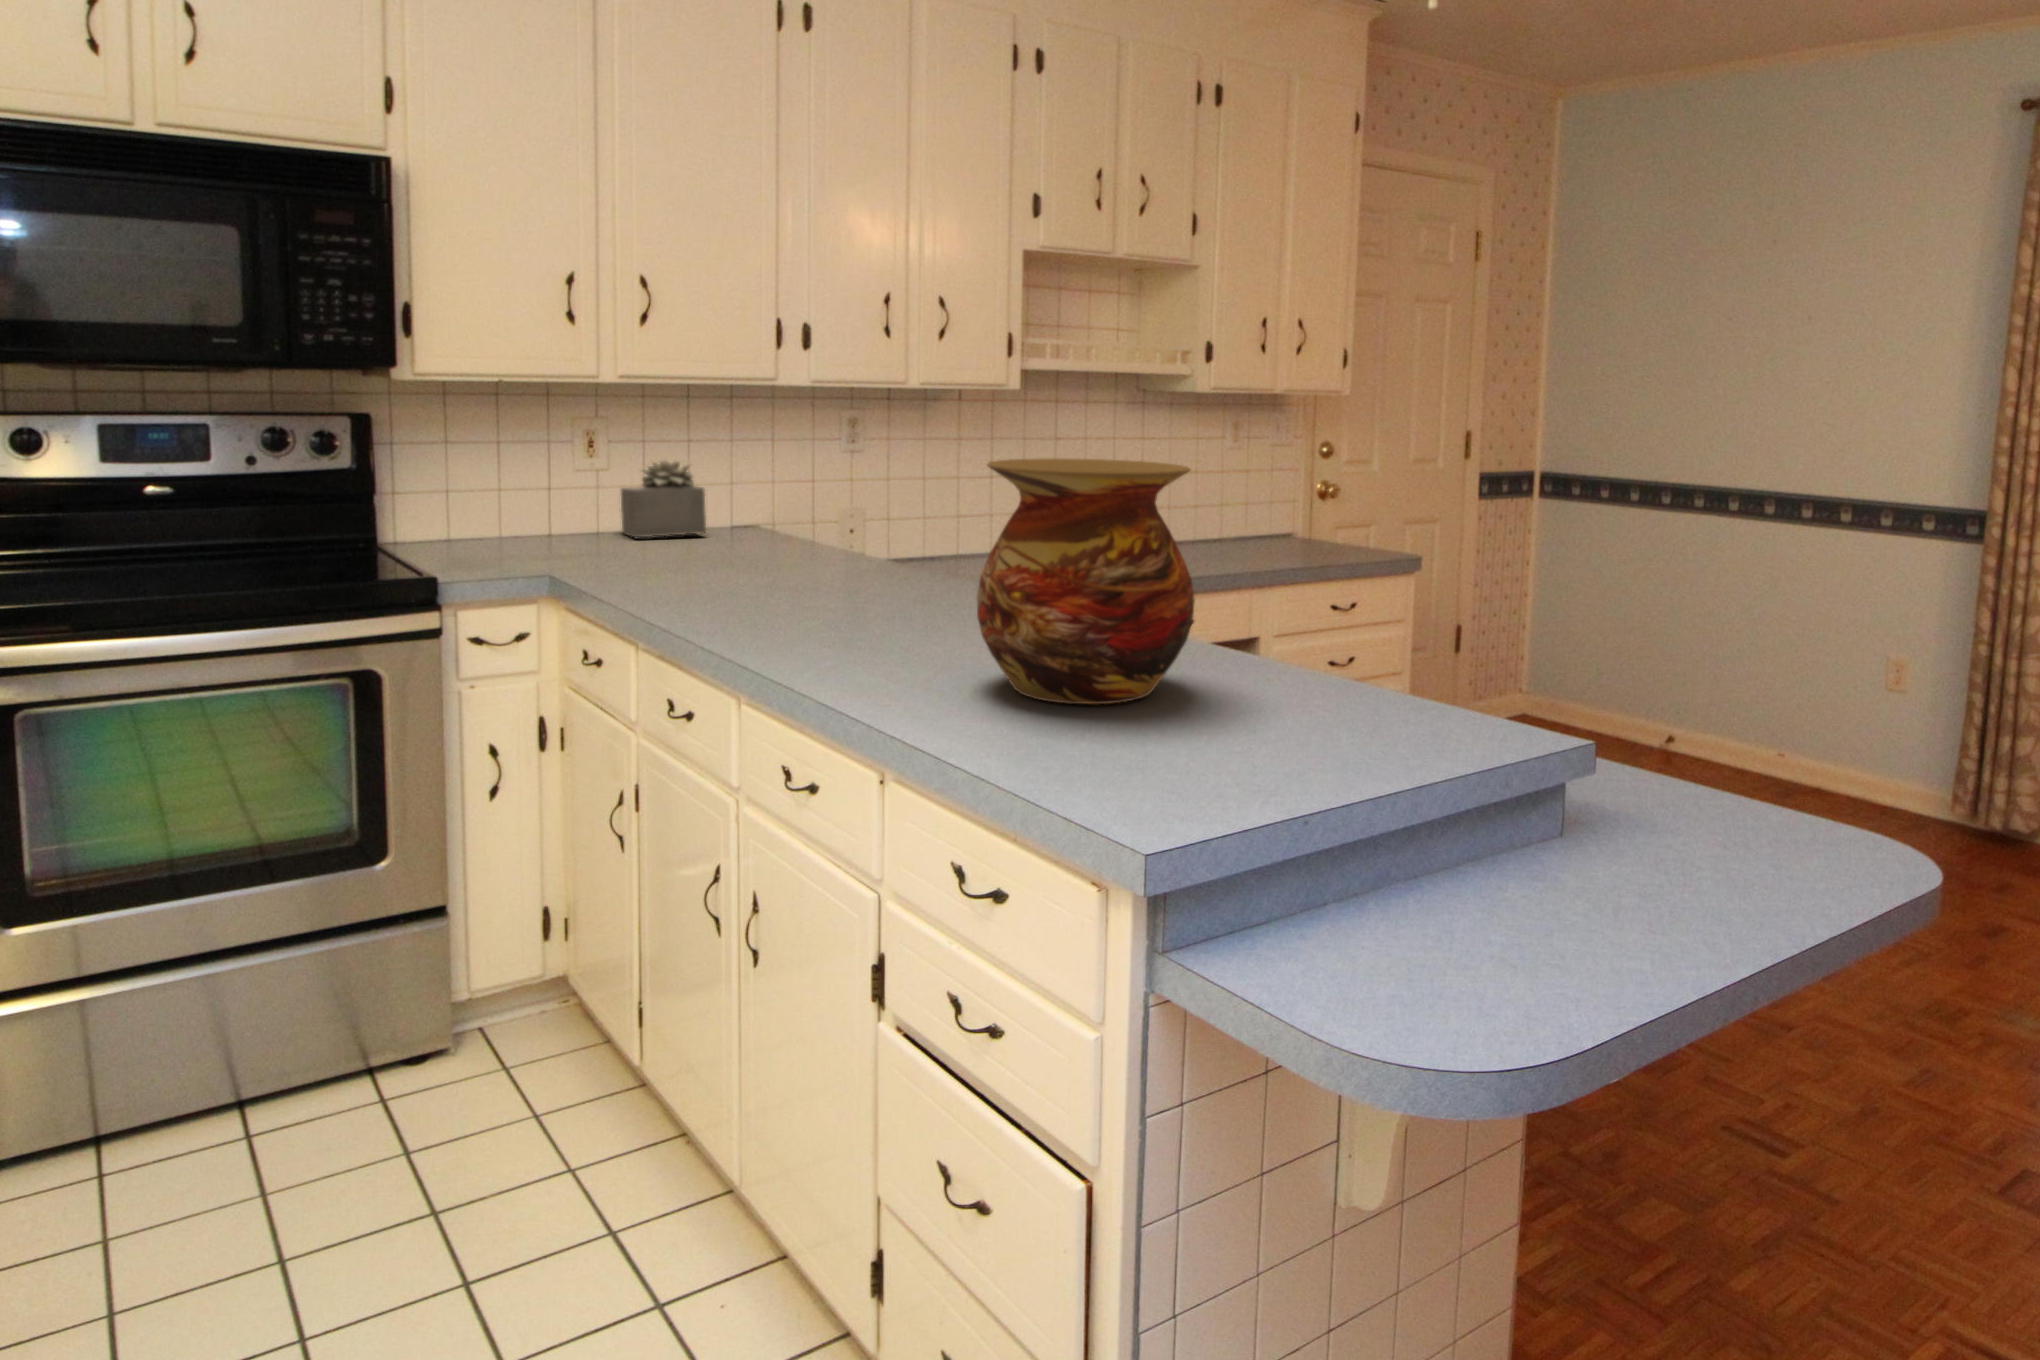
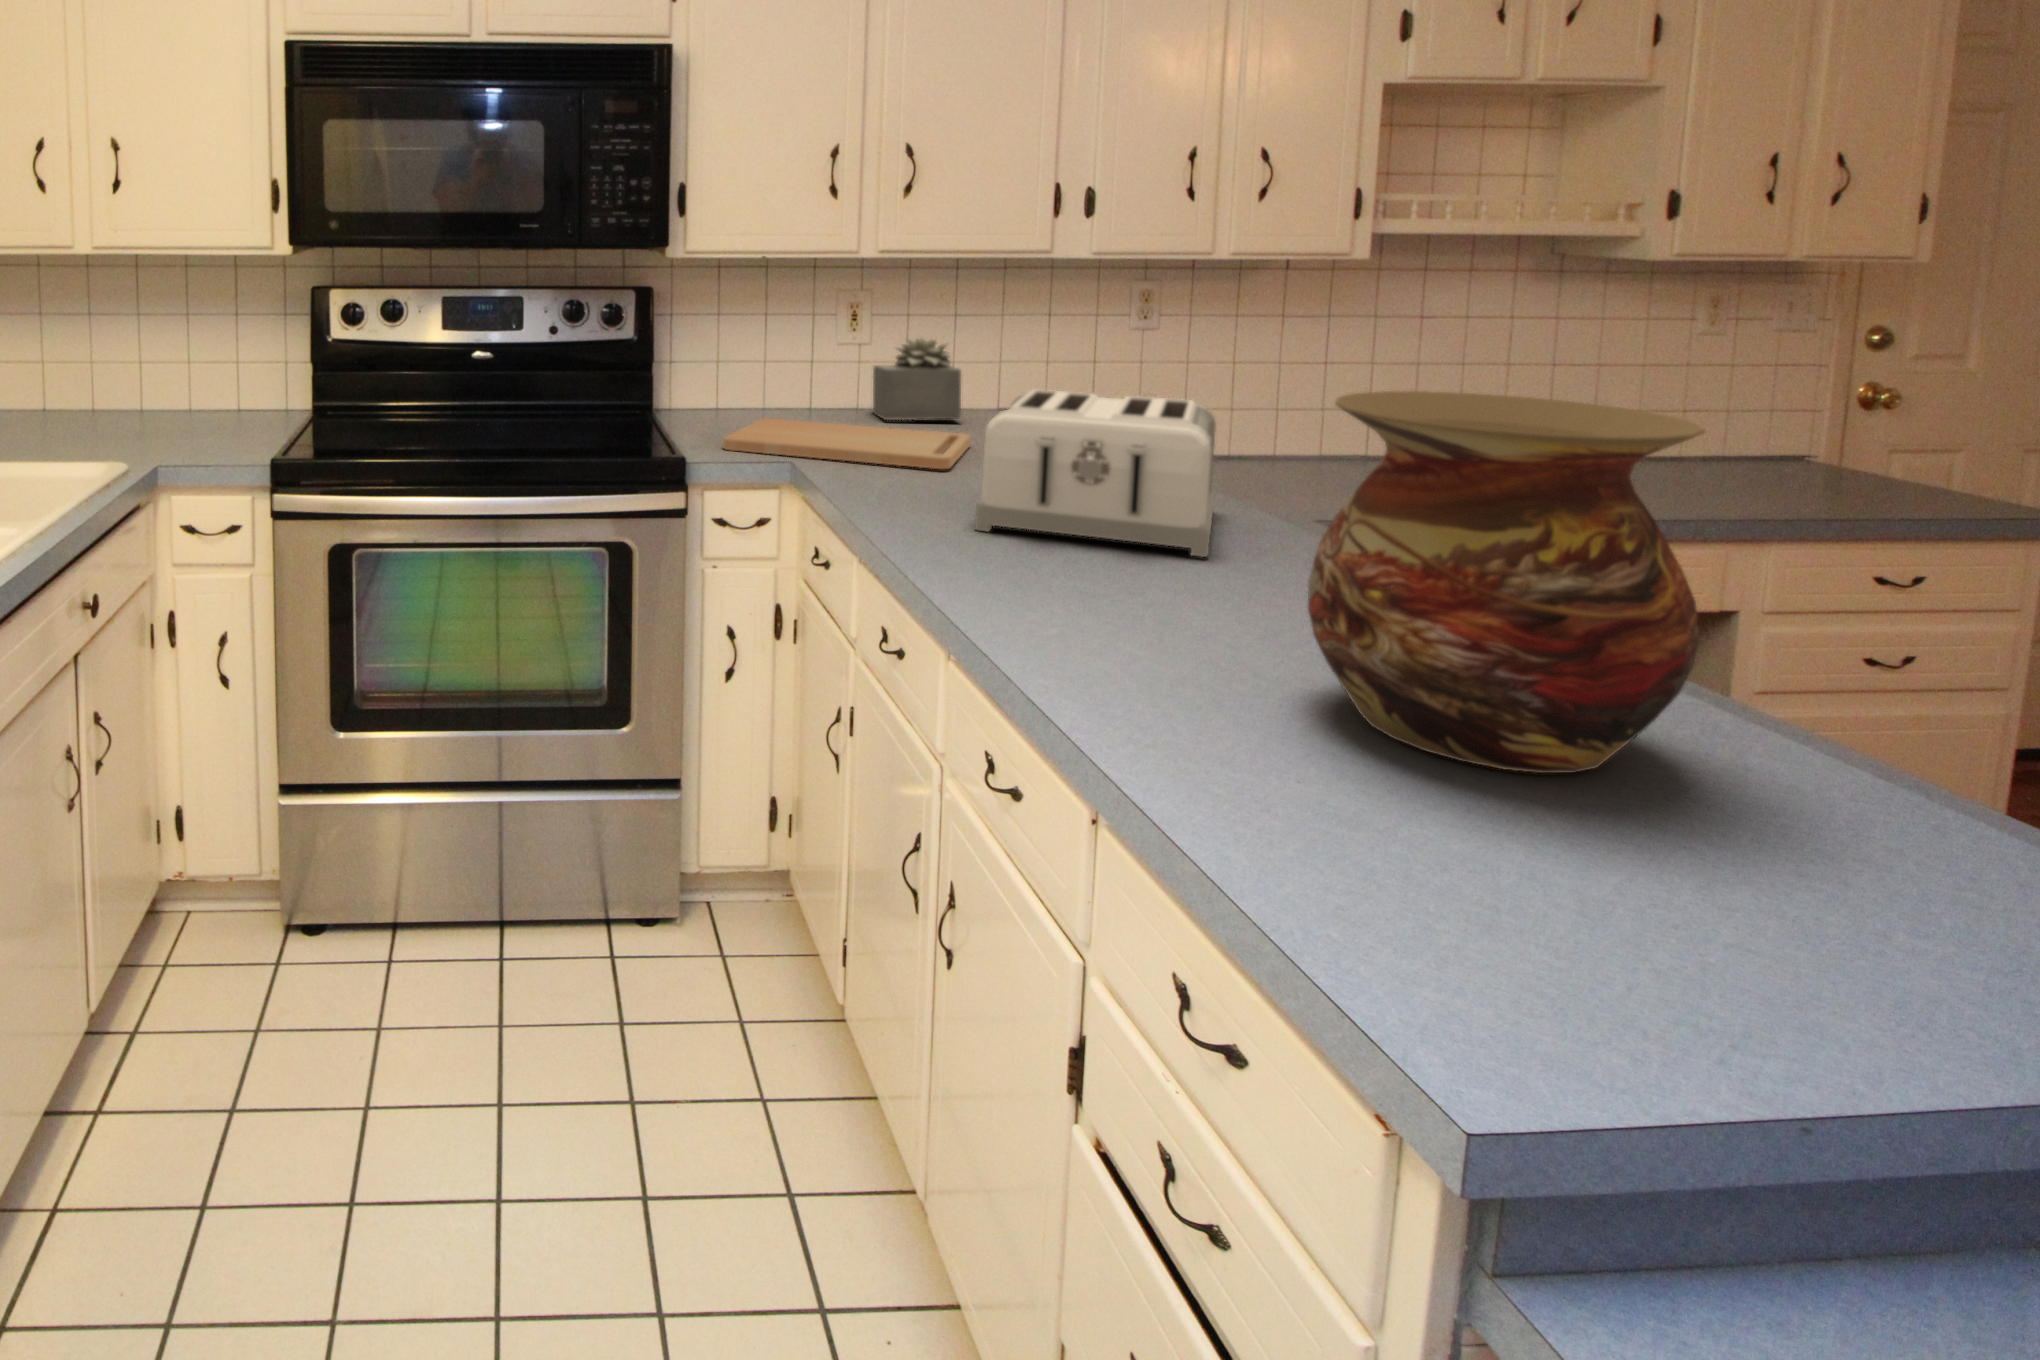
toaster: none [729,491,916,611] -> present [975,390,1216,557]
cutting board: none [474,541,717,571] -> present [723,418,971,469]

